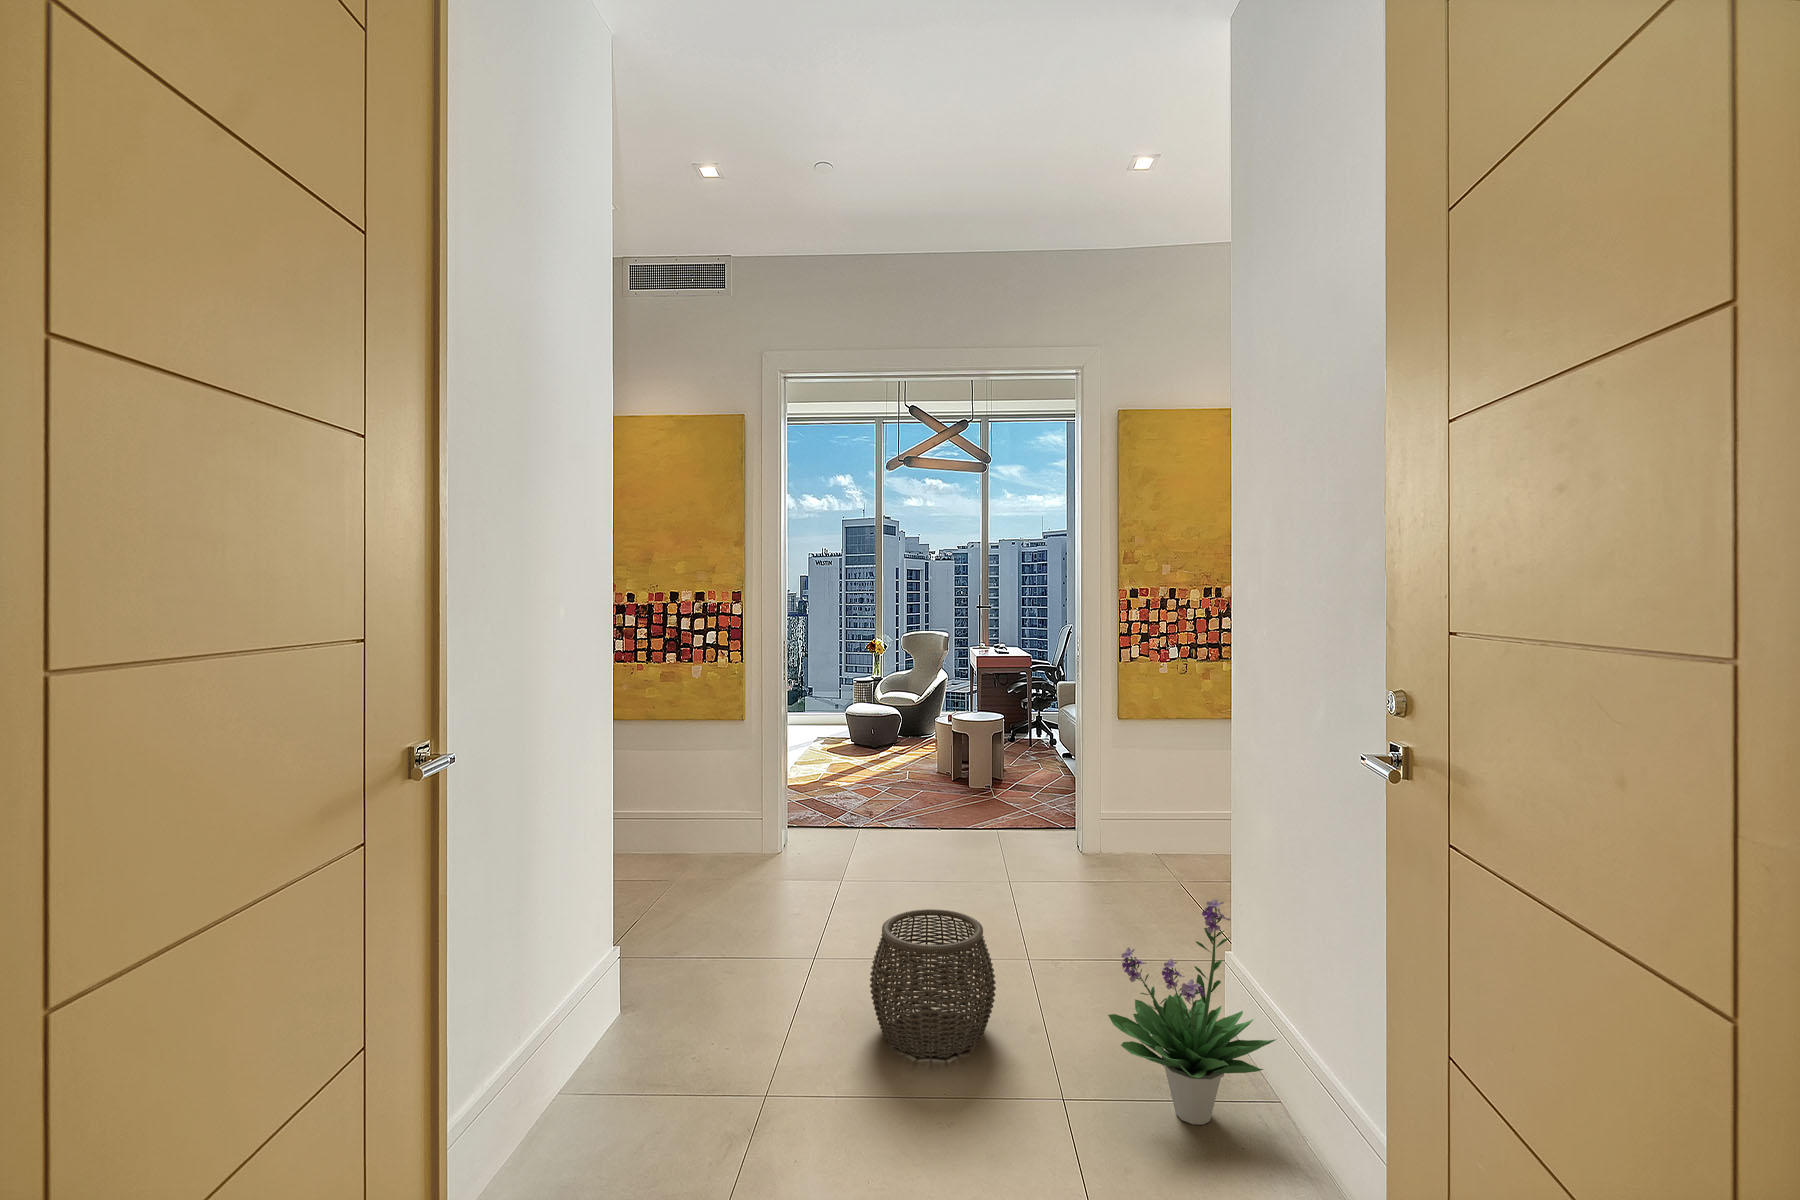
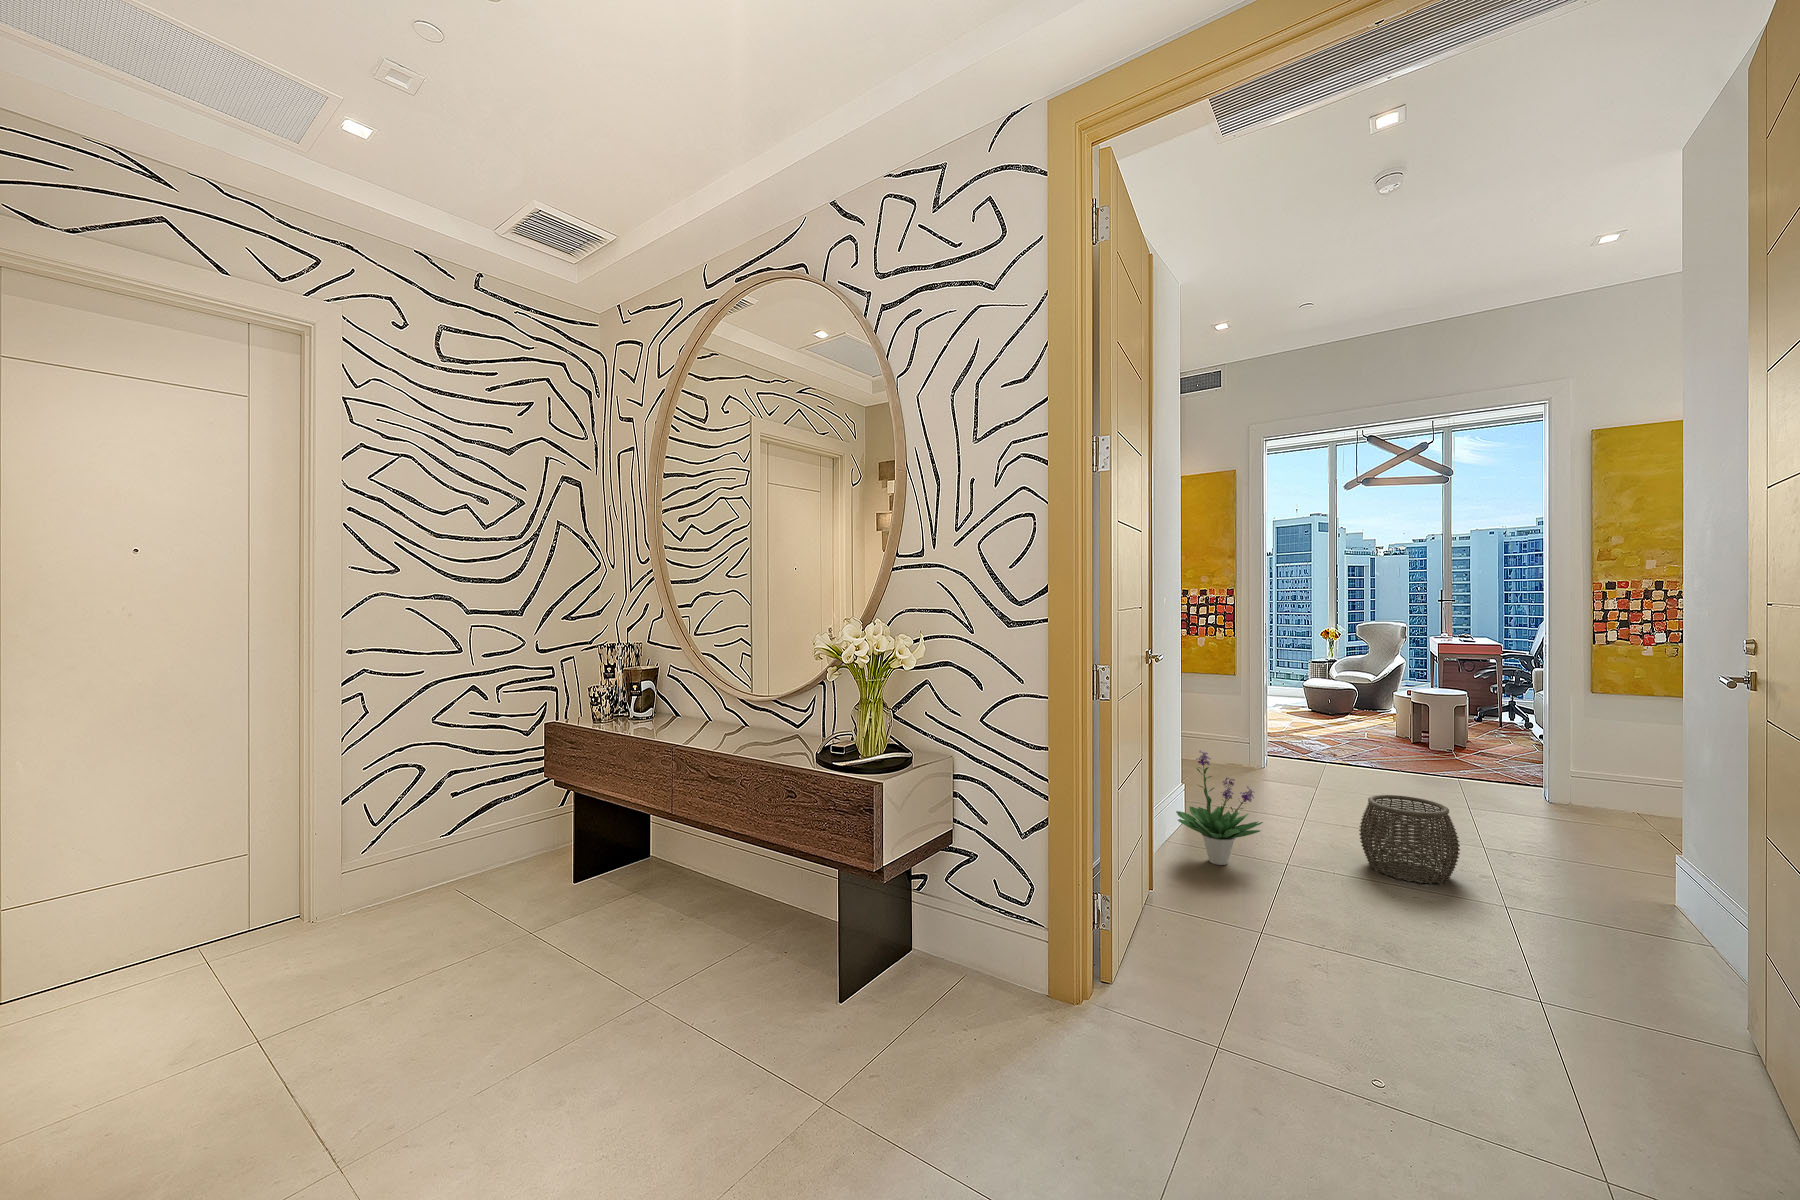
potted plant: present [1108,899,1276,1125] -> present [1176,751,1263,865]

